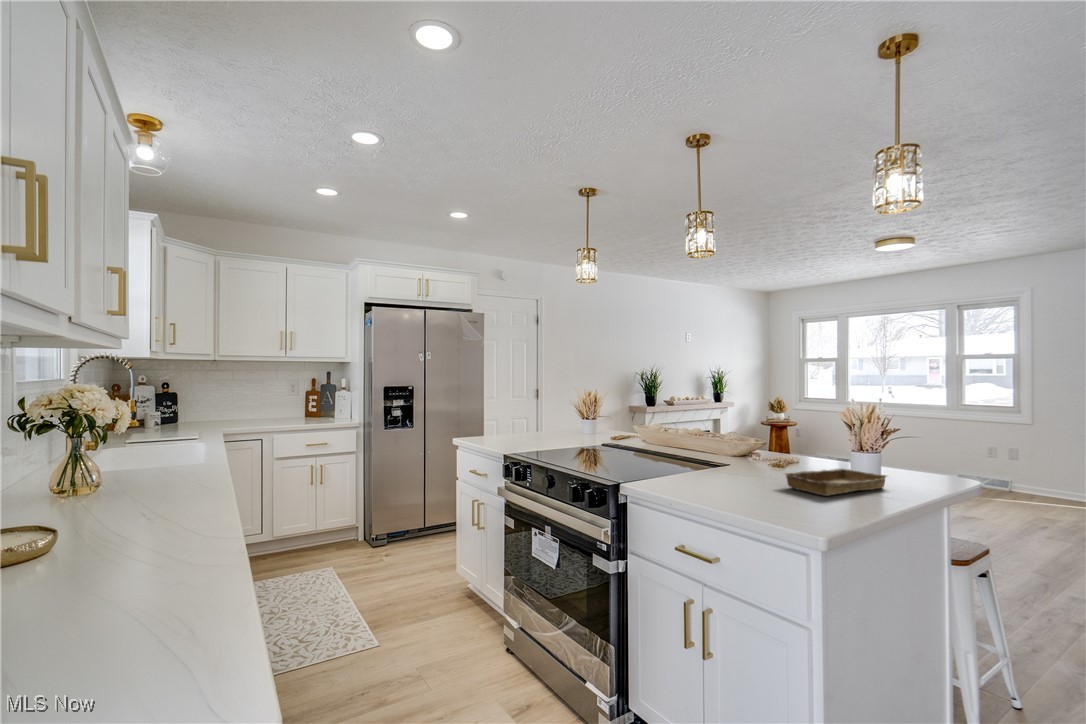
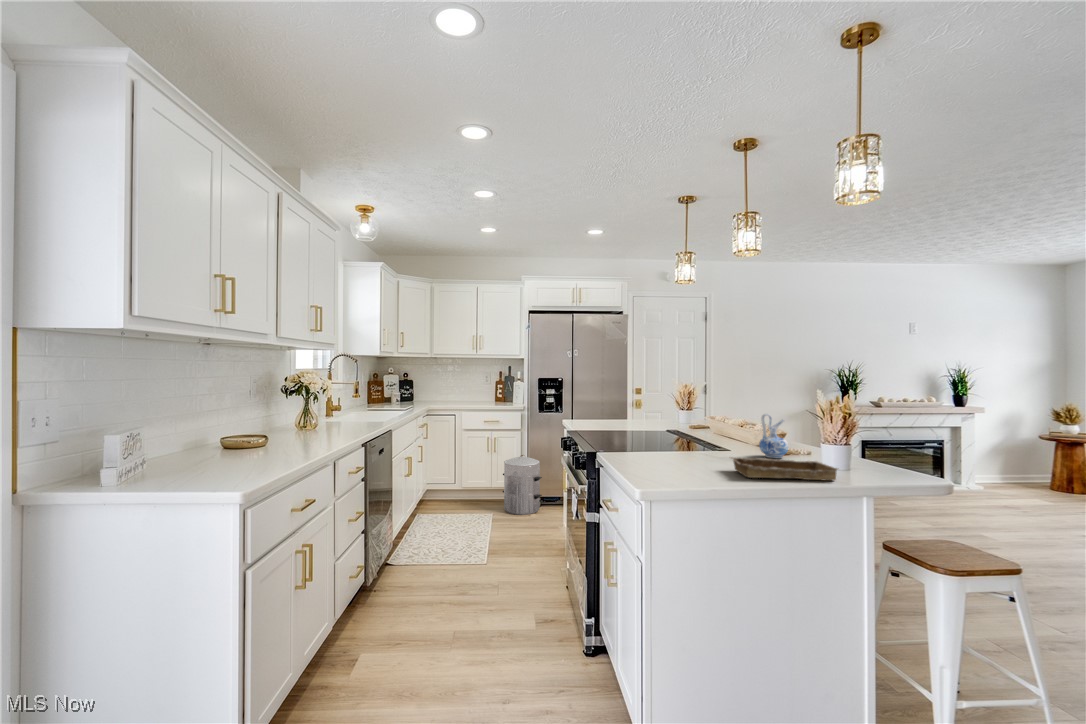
ceramic pitcher: none [754,421,784,467] -> present [759,413,788,458]
waste bin: none [338,484,394,563] -> present [503,455,542,515]

